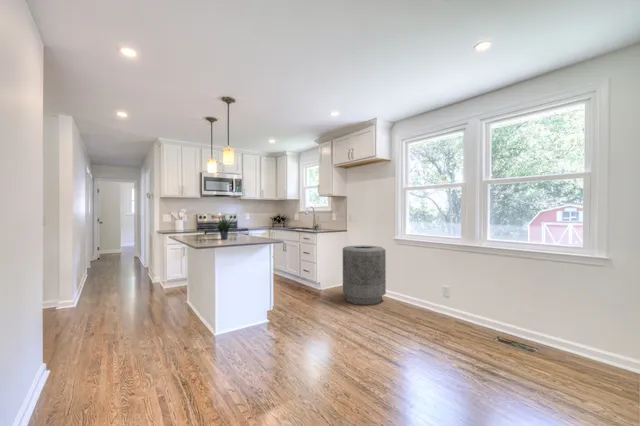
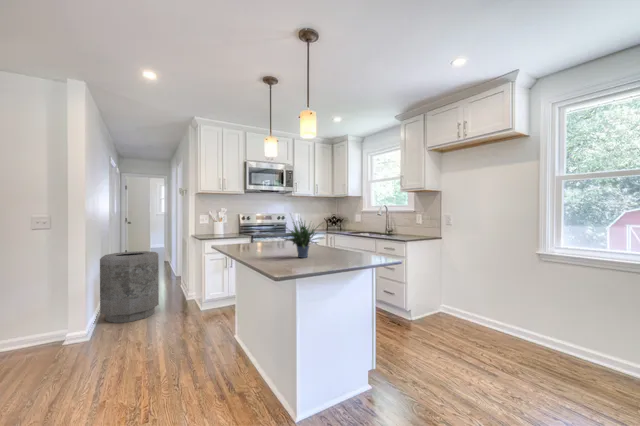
trash can: present [343,245,386,305] -> present [100,251,159,323]

